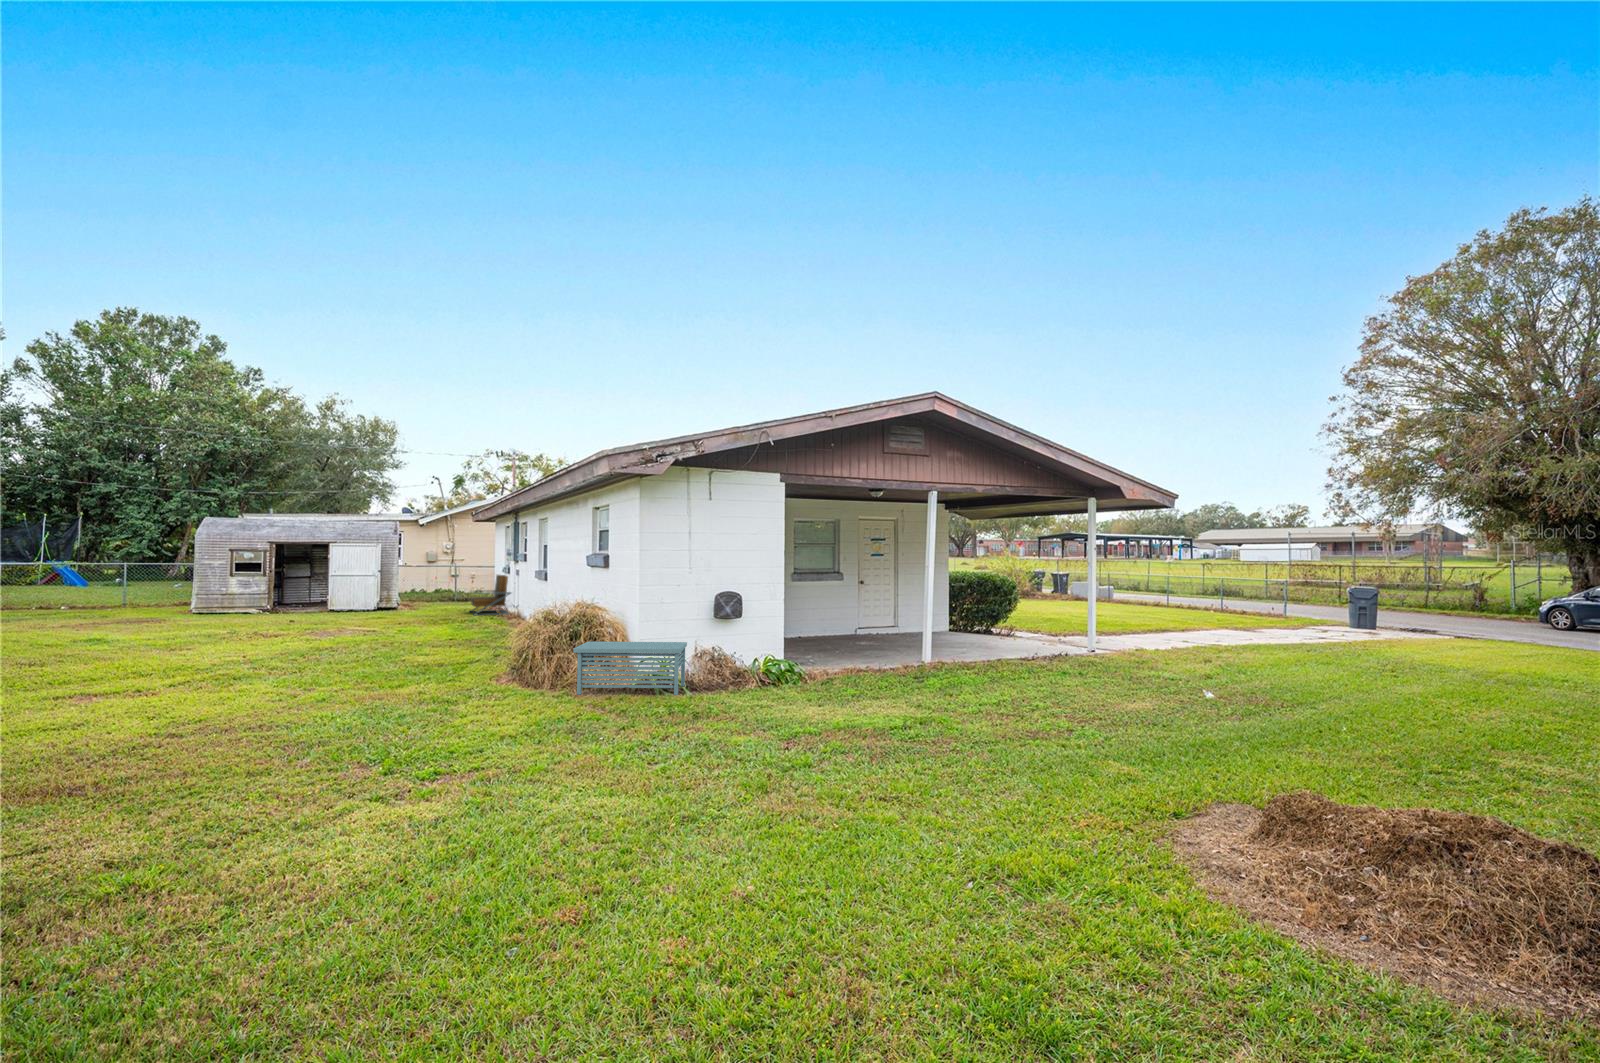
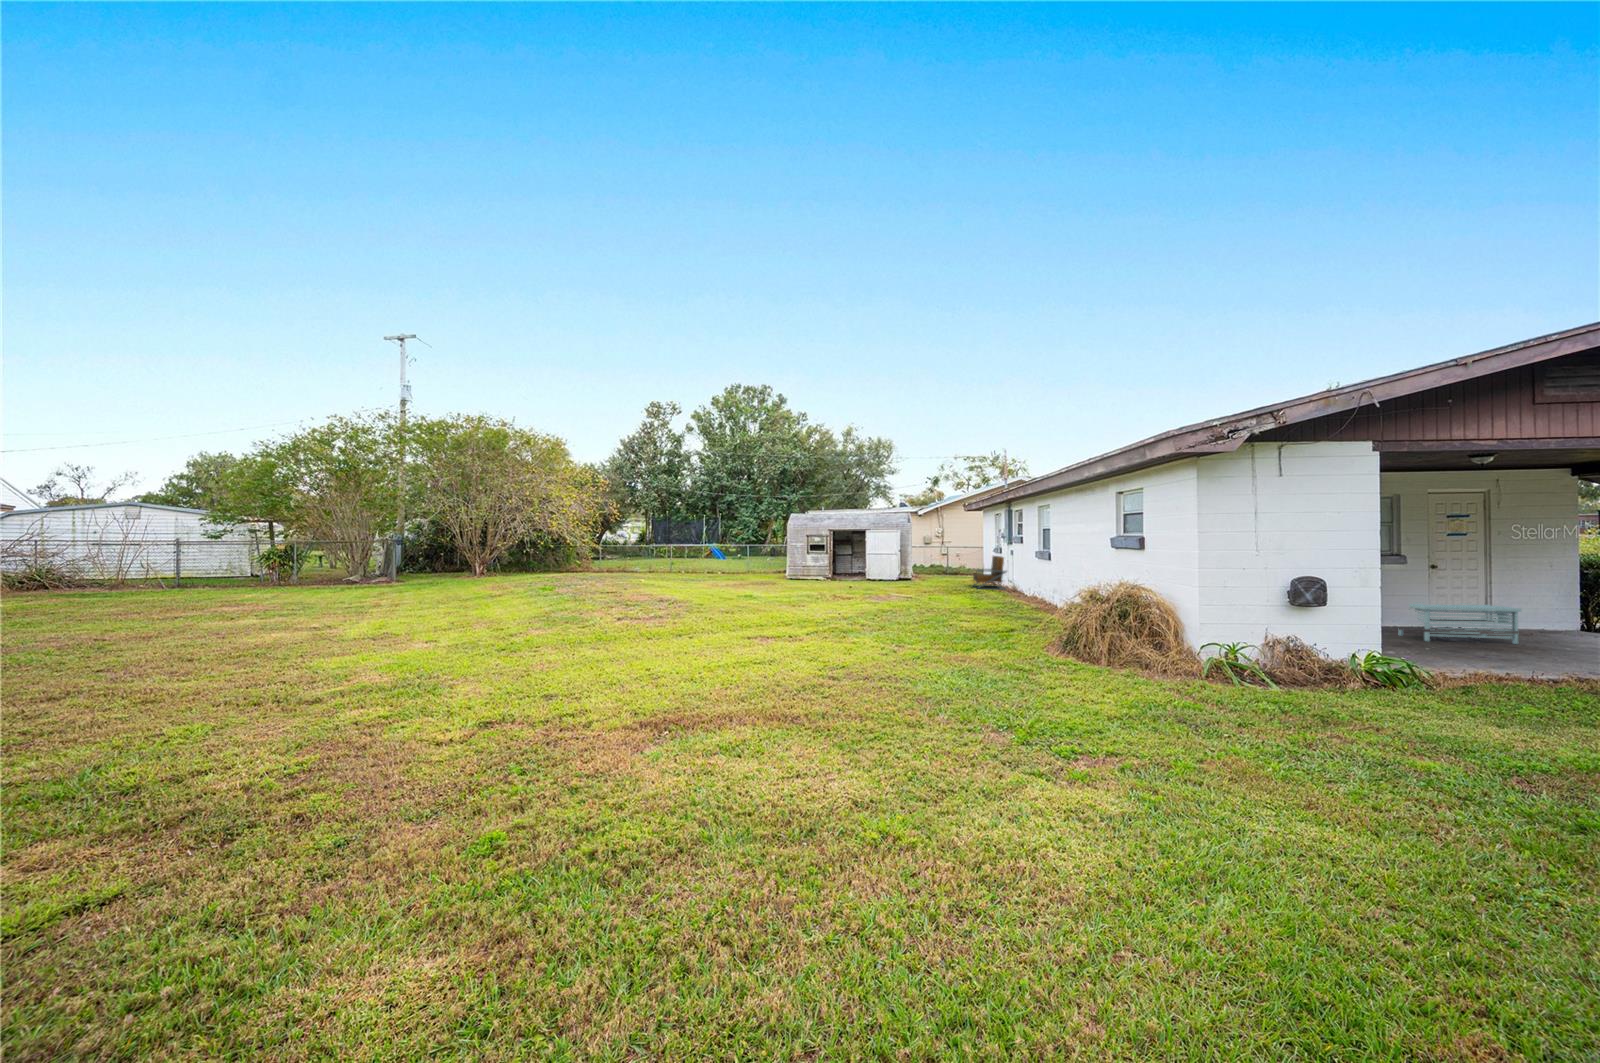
storage bench: present [573,641,687,695] -> present [1398,602,1521,644]

